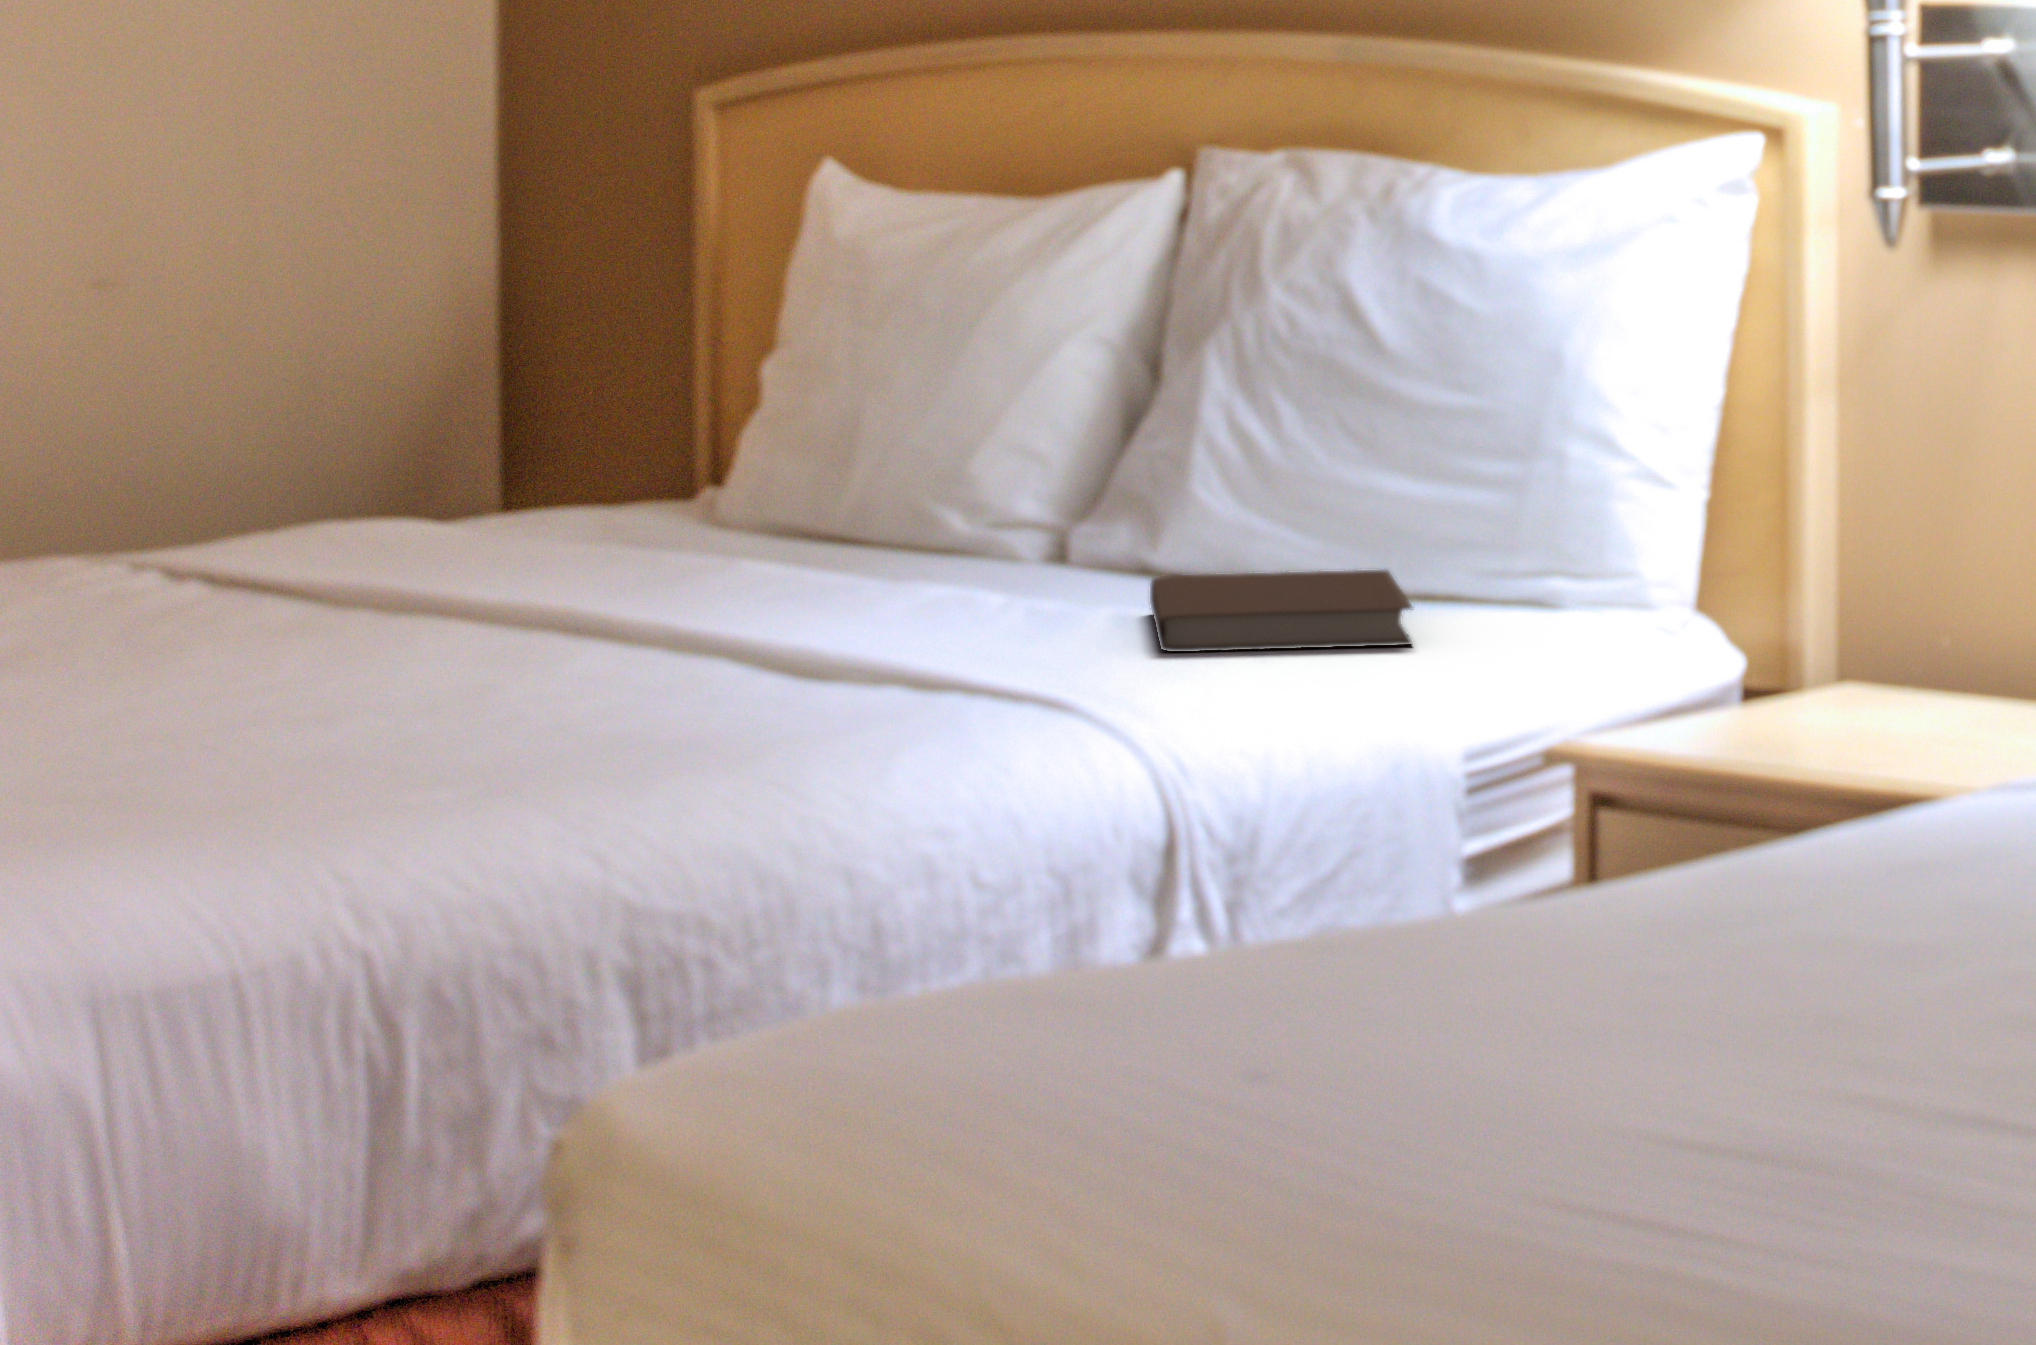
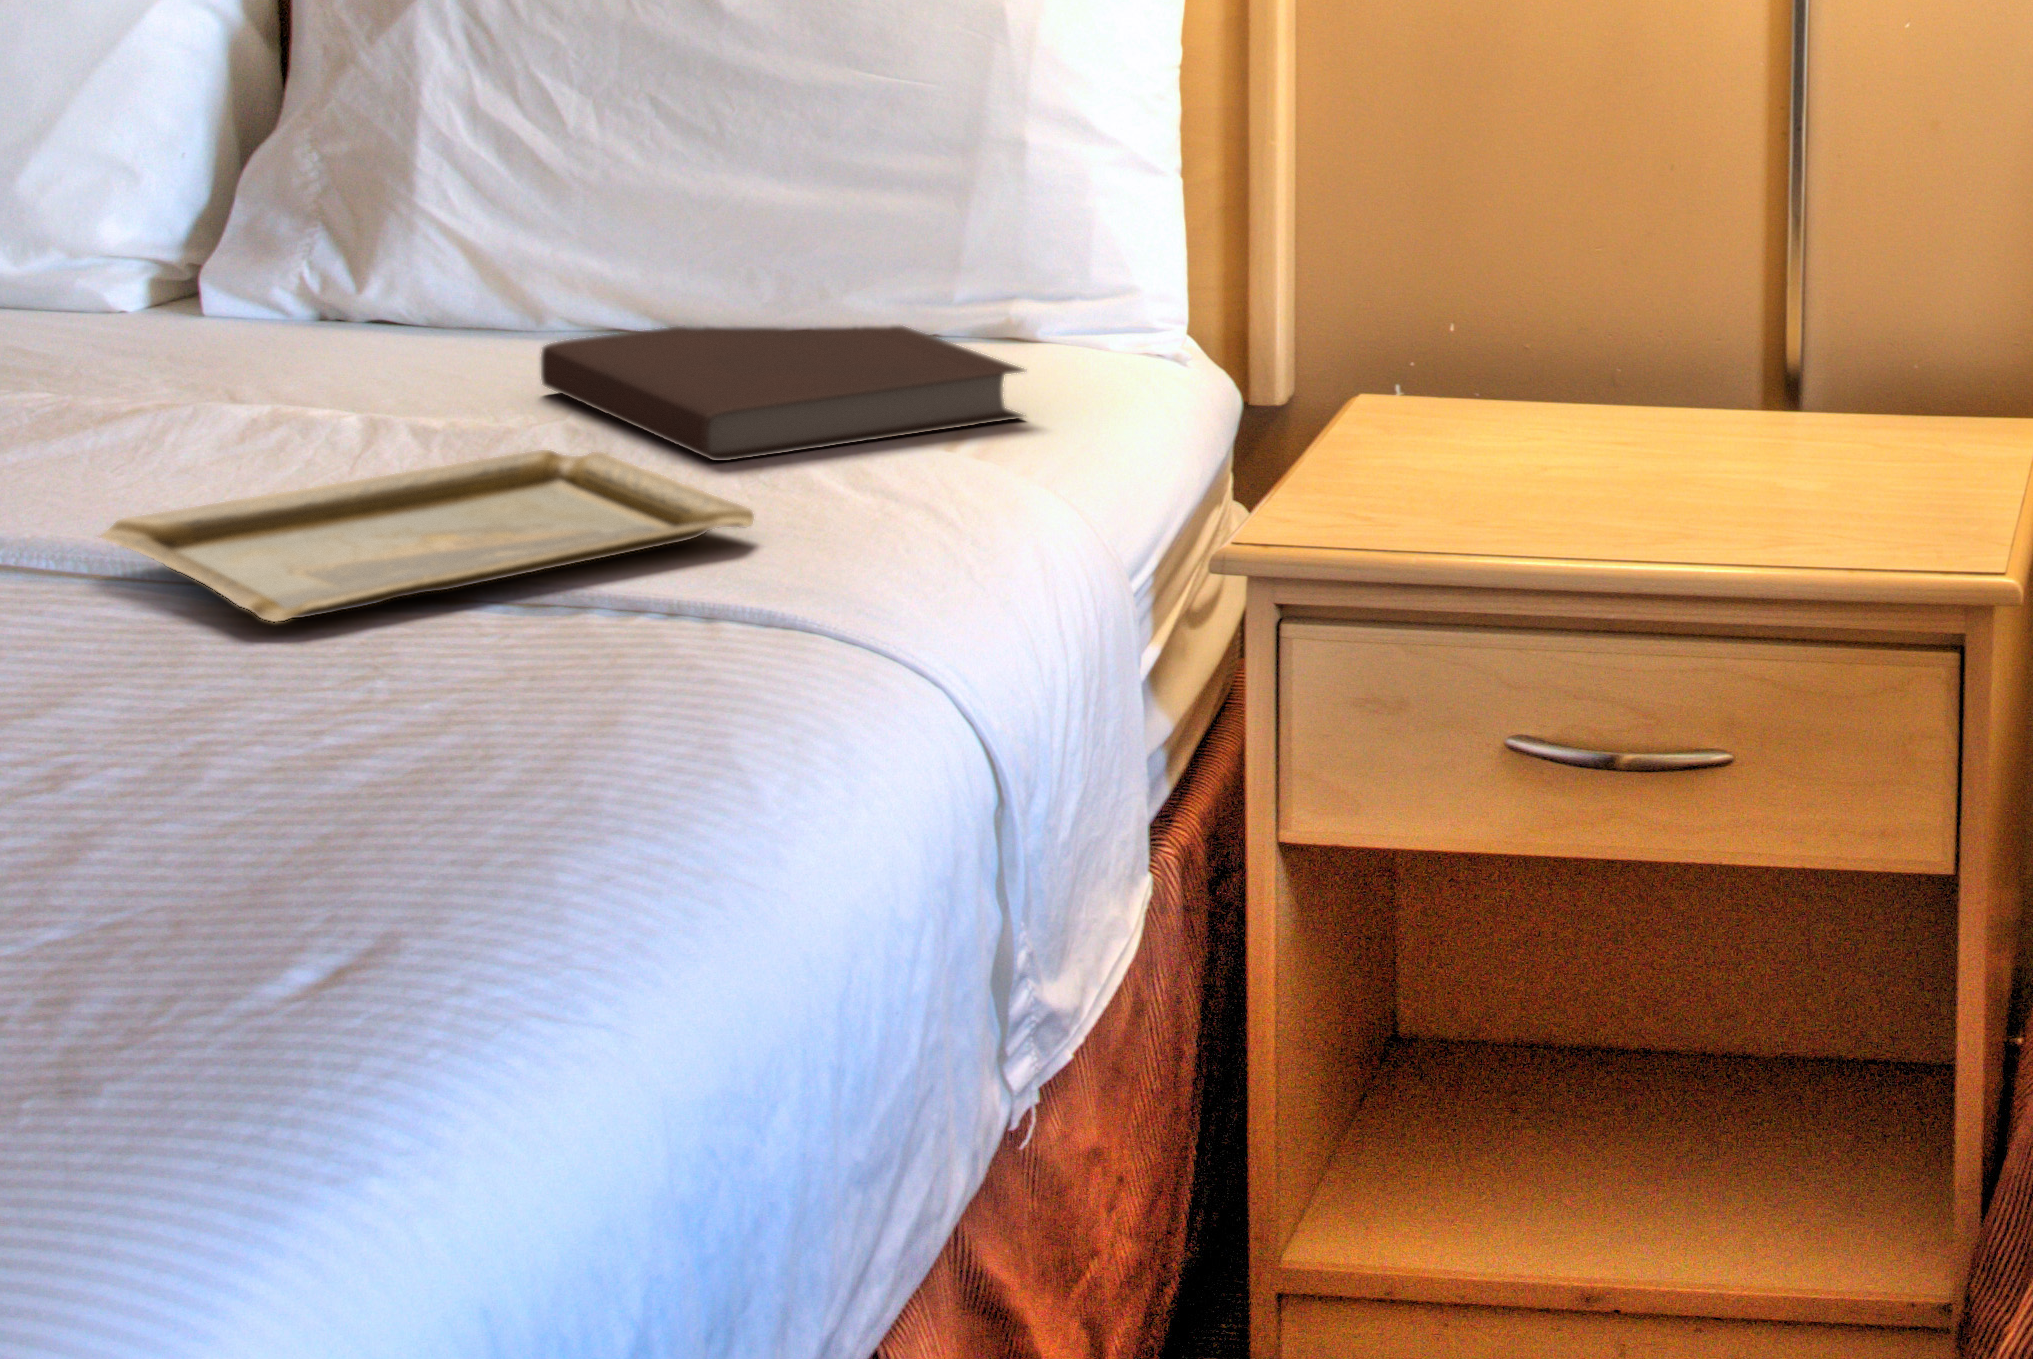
tray: none [697,628,1095,699] -> present [101,450,754,622]

